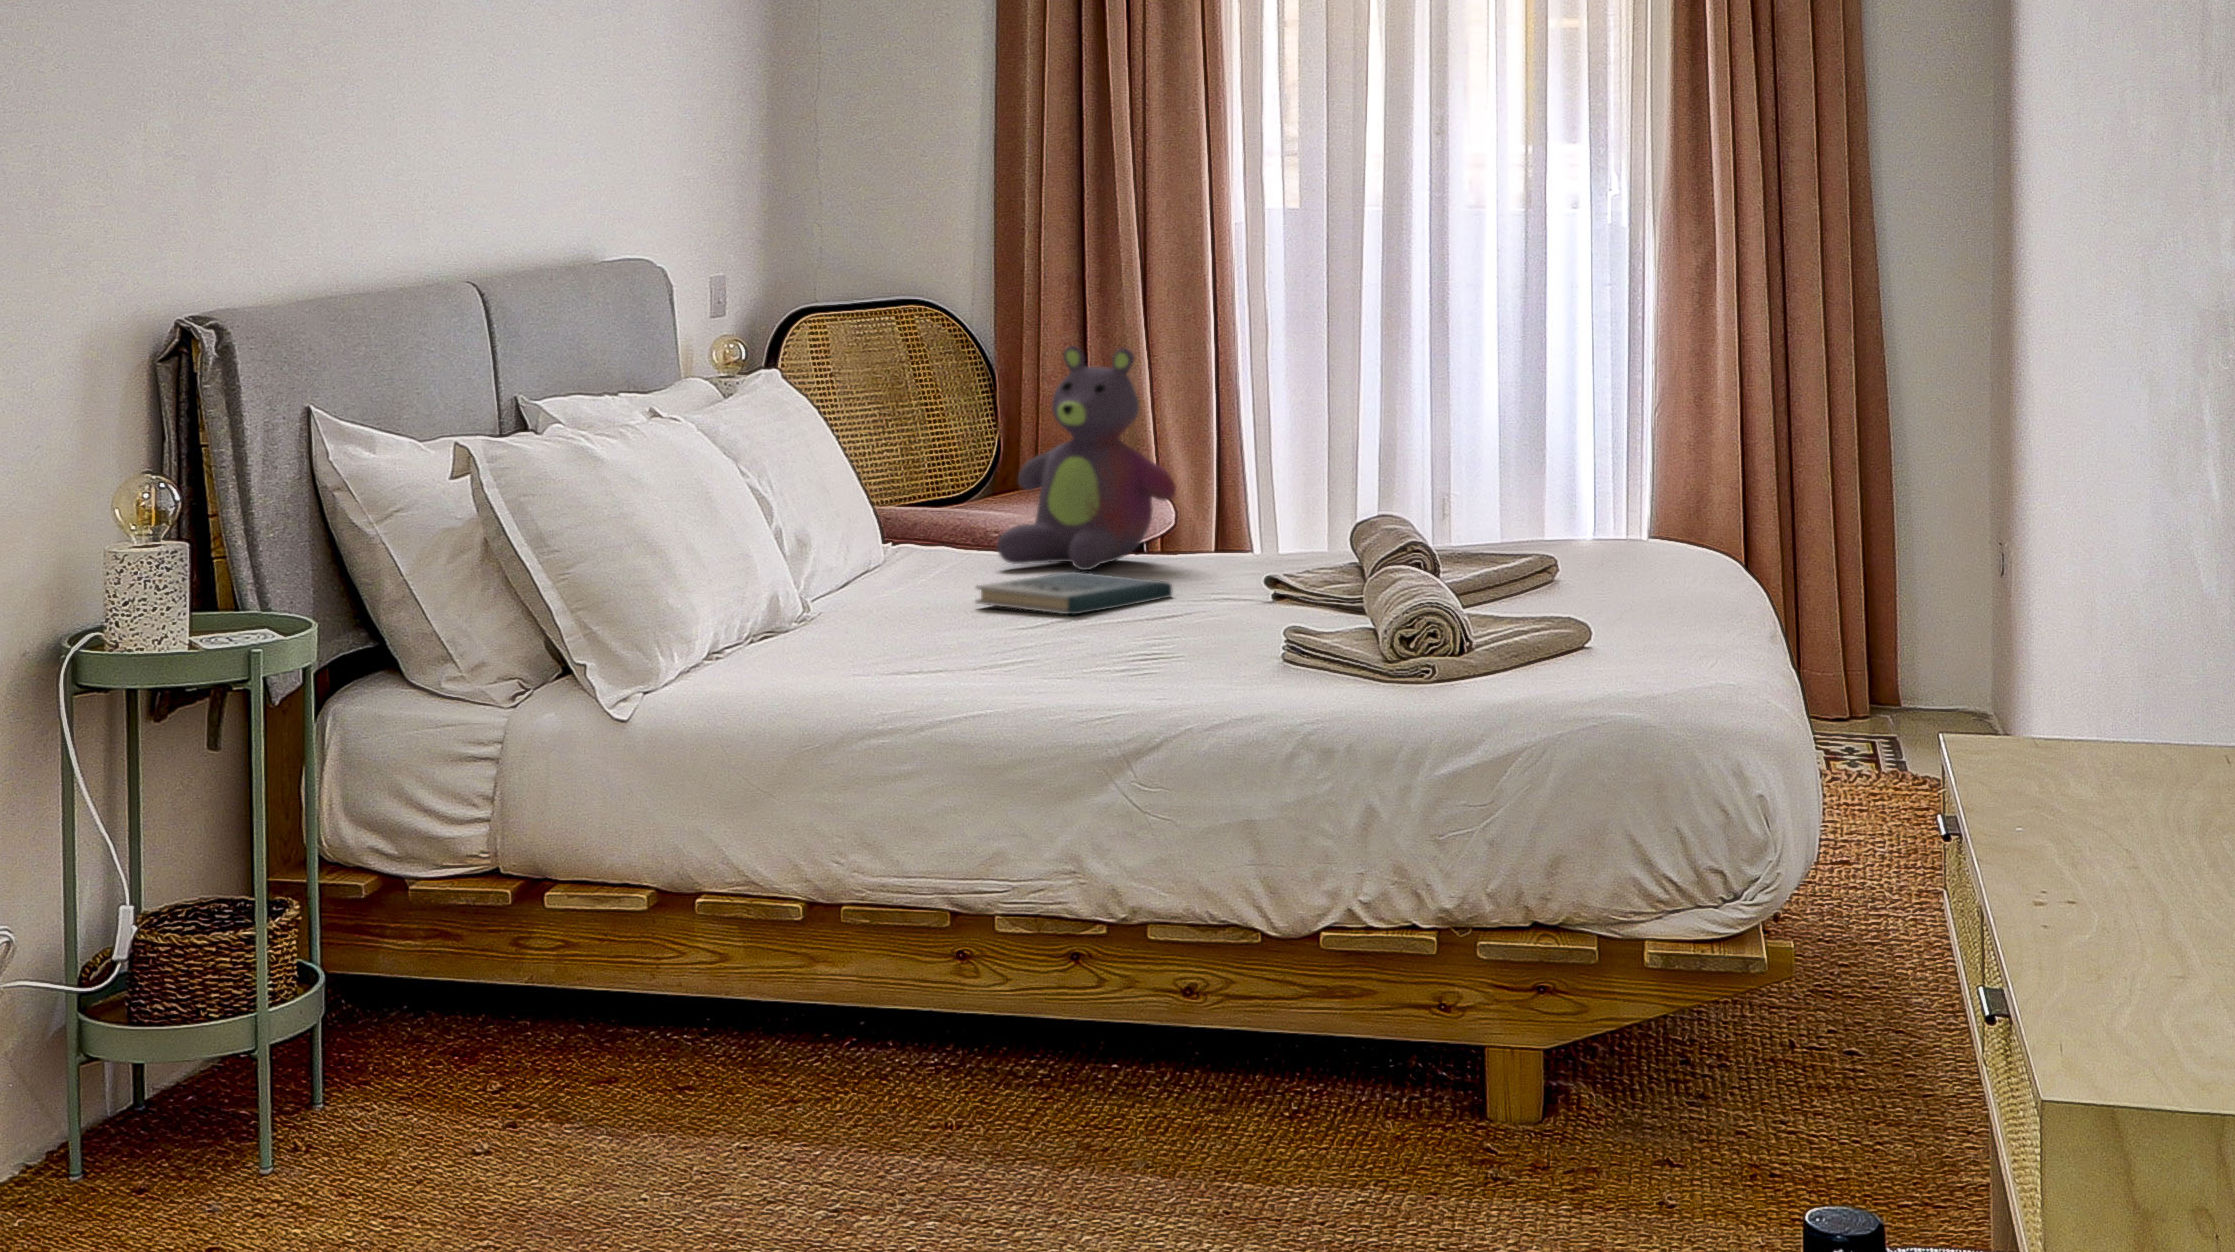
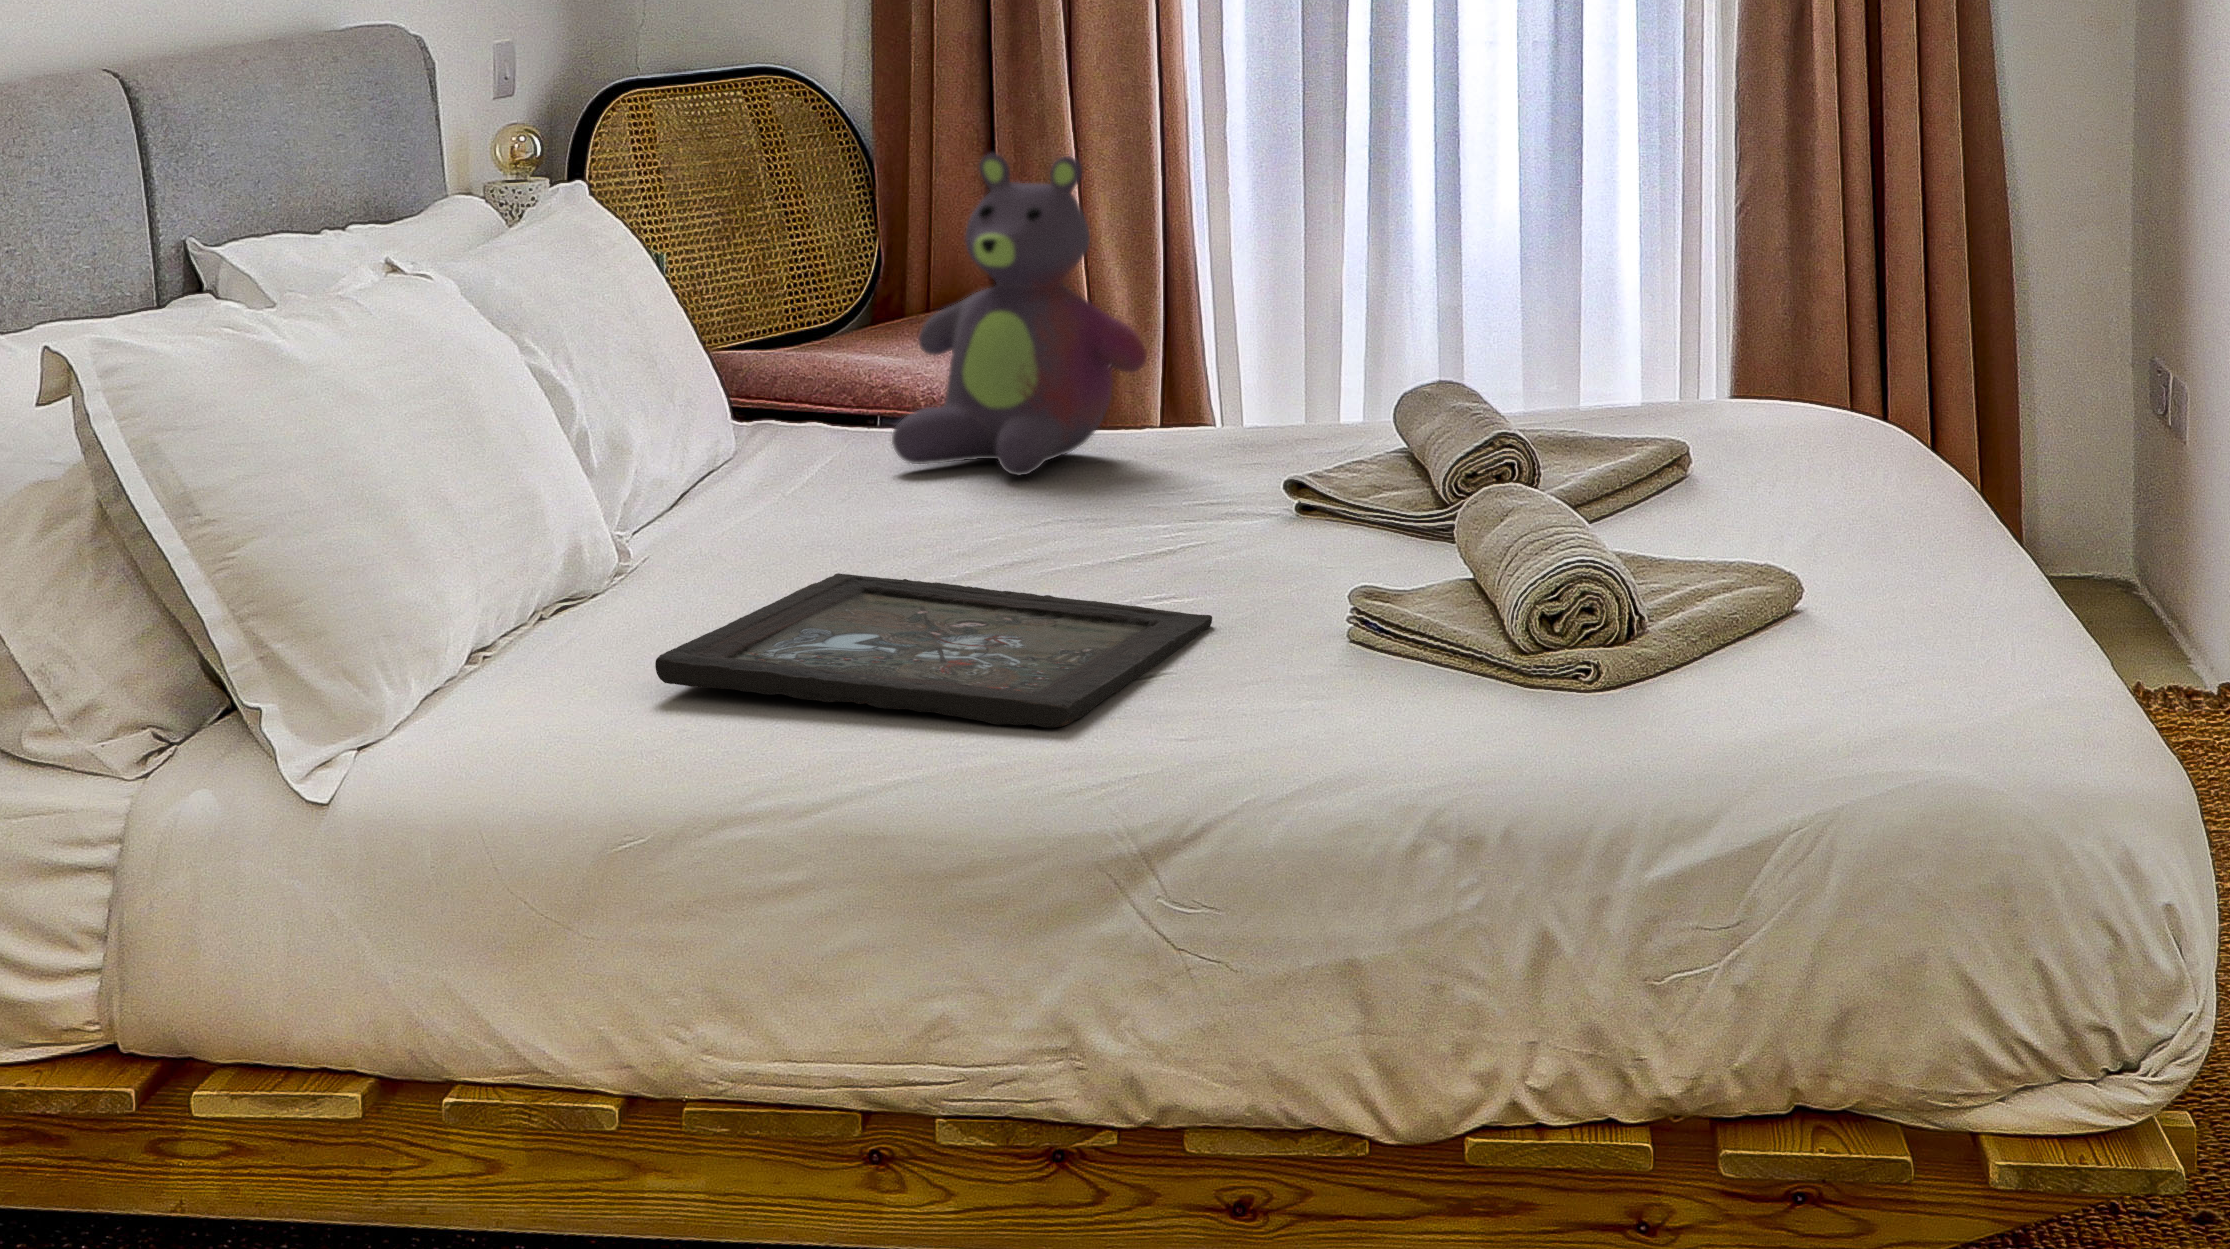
book: present [976,572,1172,614] -> none [864,486,1157,567]
tray: none [840,612,1195,683] -> present [655,573,1212,728]

